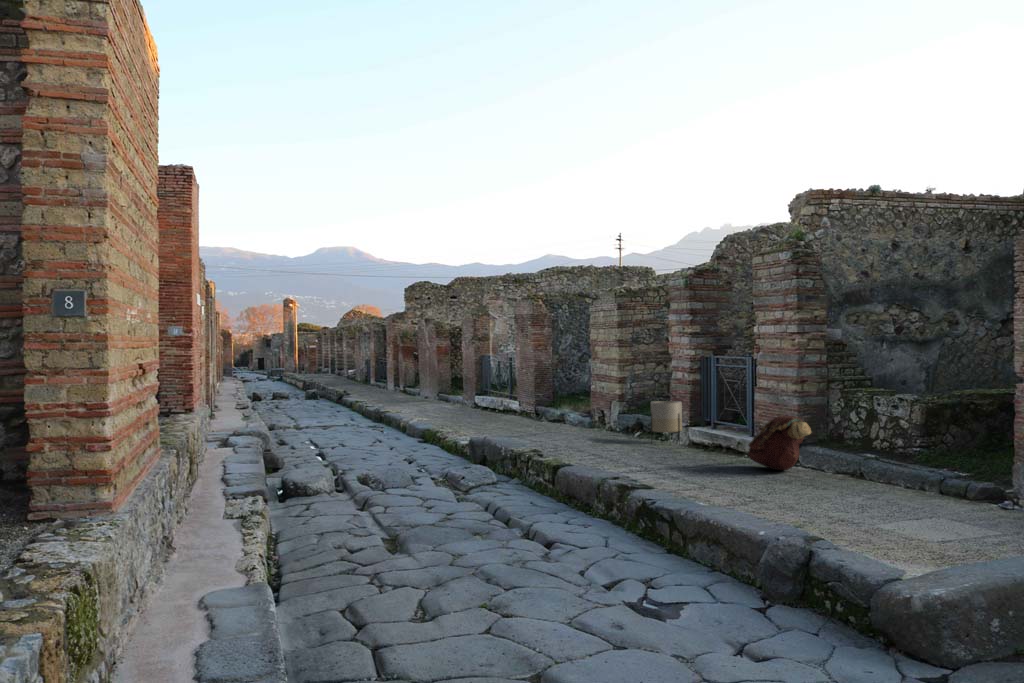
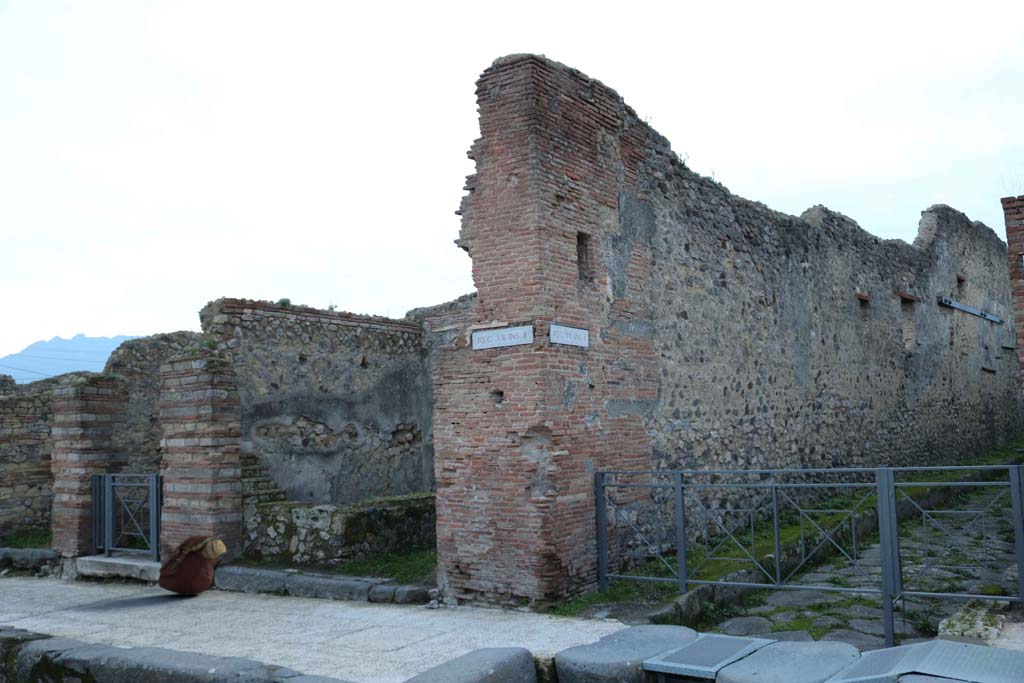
planter: present [651,401,682,443] -> none [27,531,69,587]

